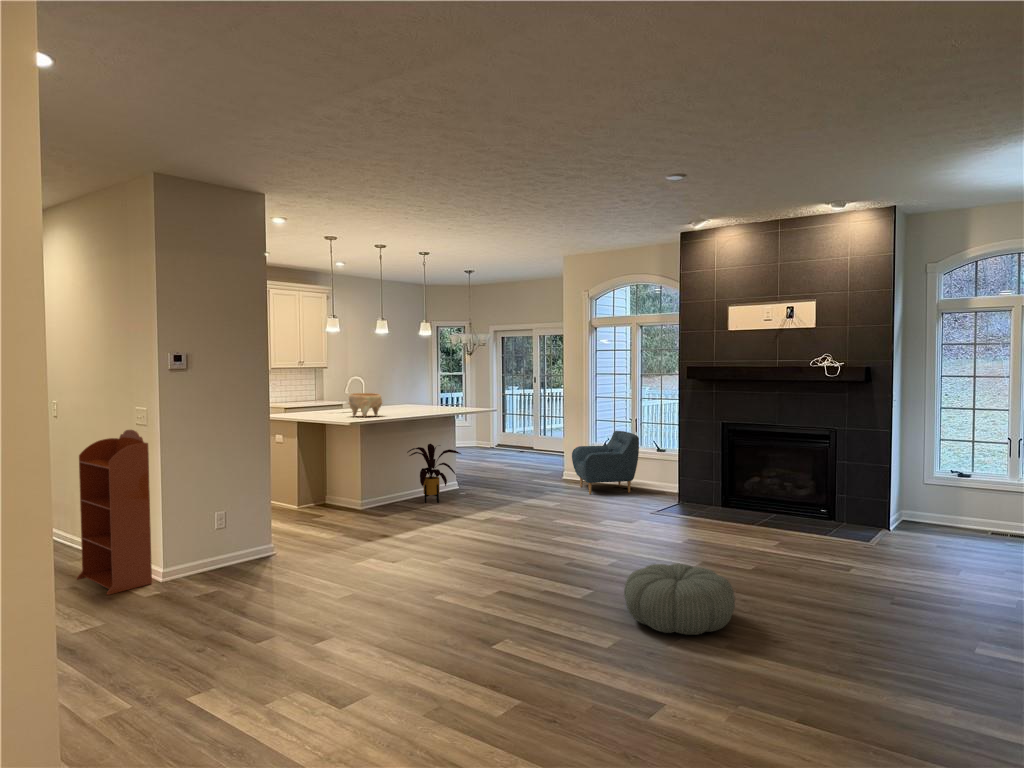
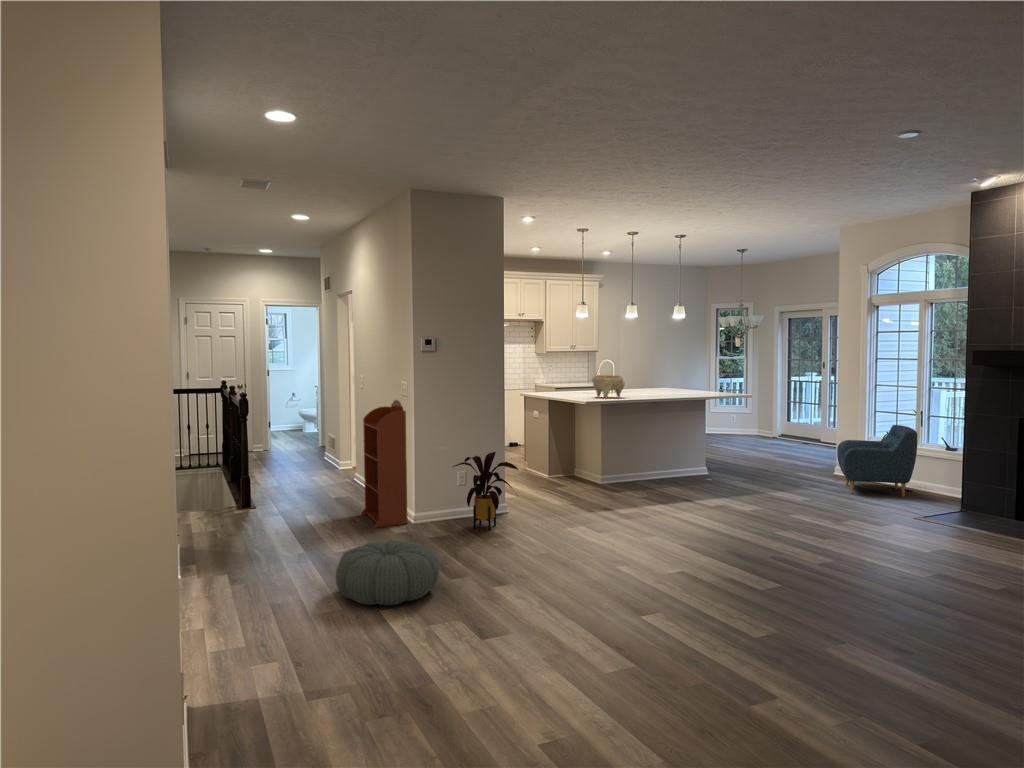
house plant: present [407,444,461,503] -> present [453,452,518,530]
pouf: present [624,563,735,635] -> present [336,540,439,605]

